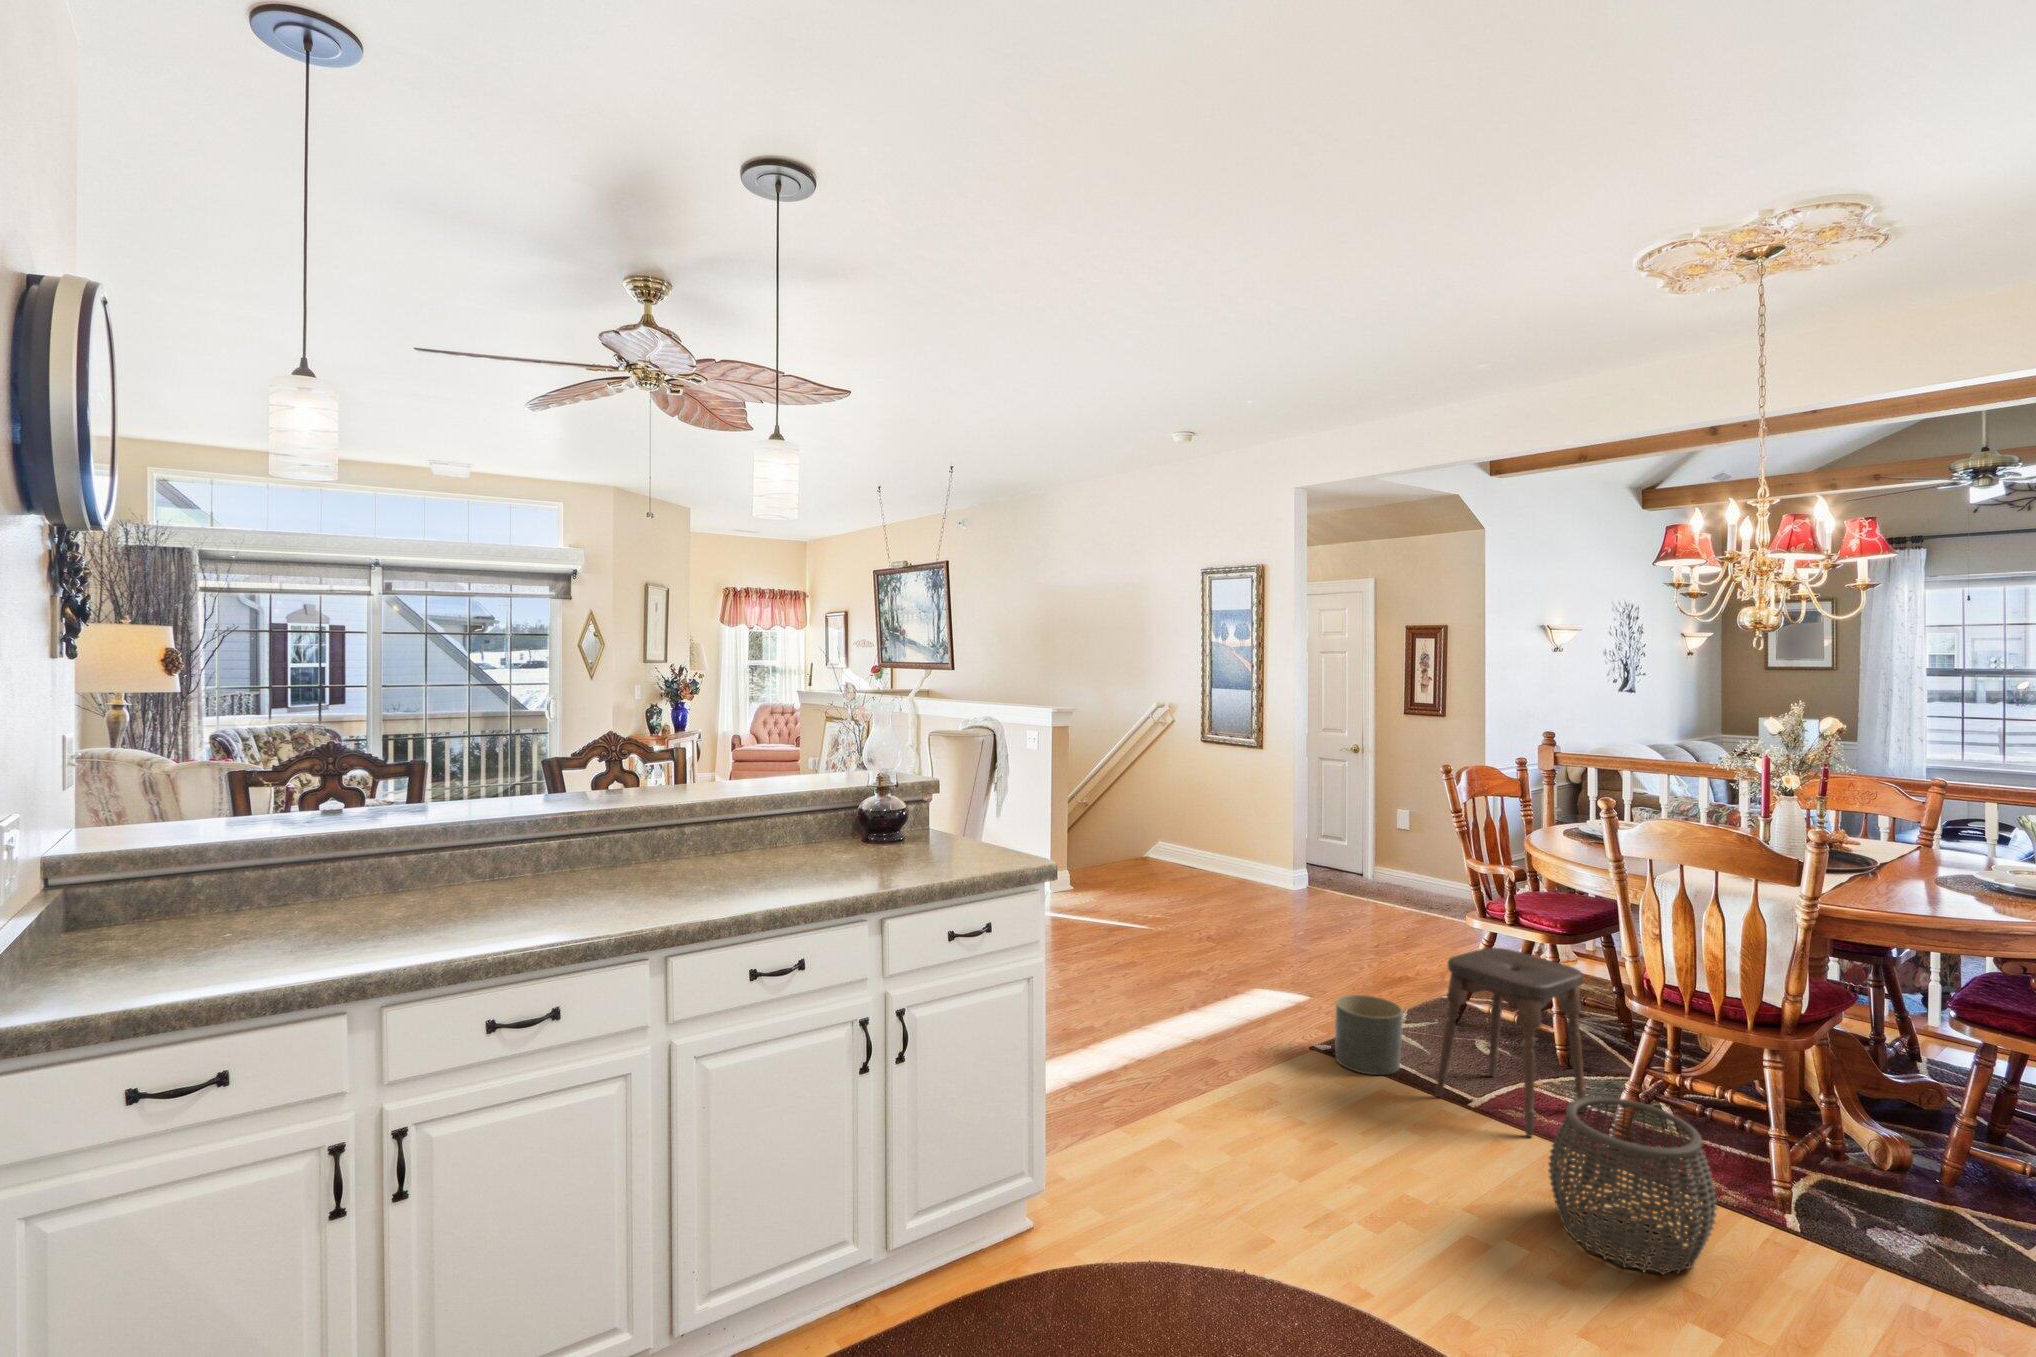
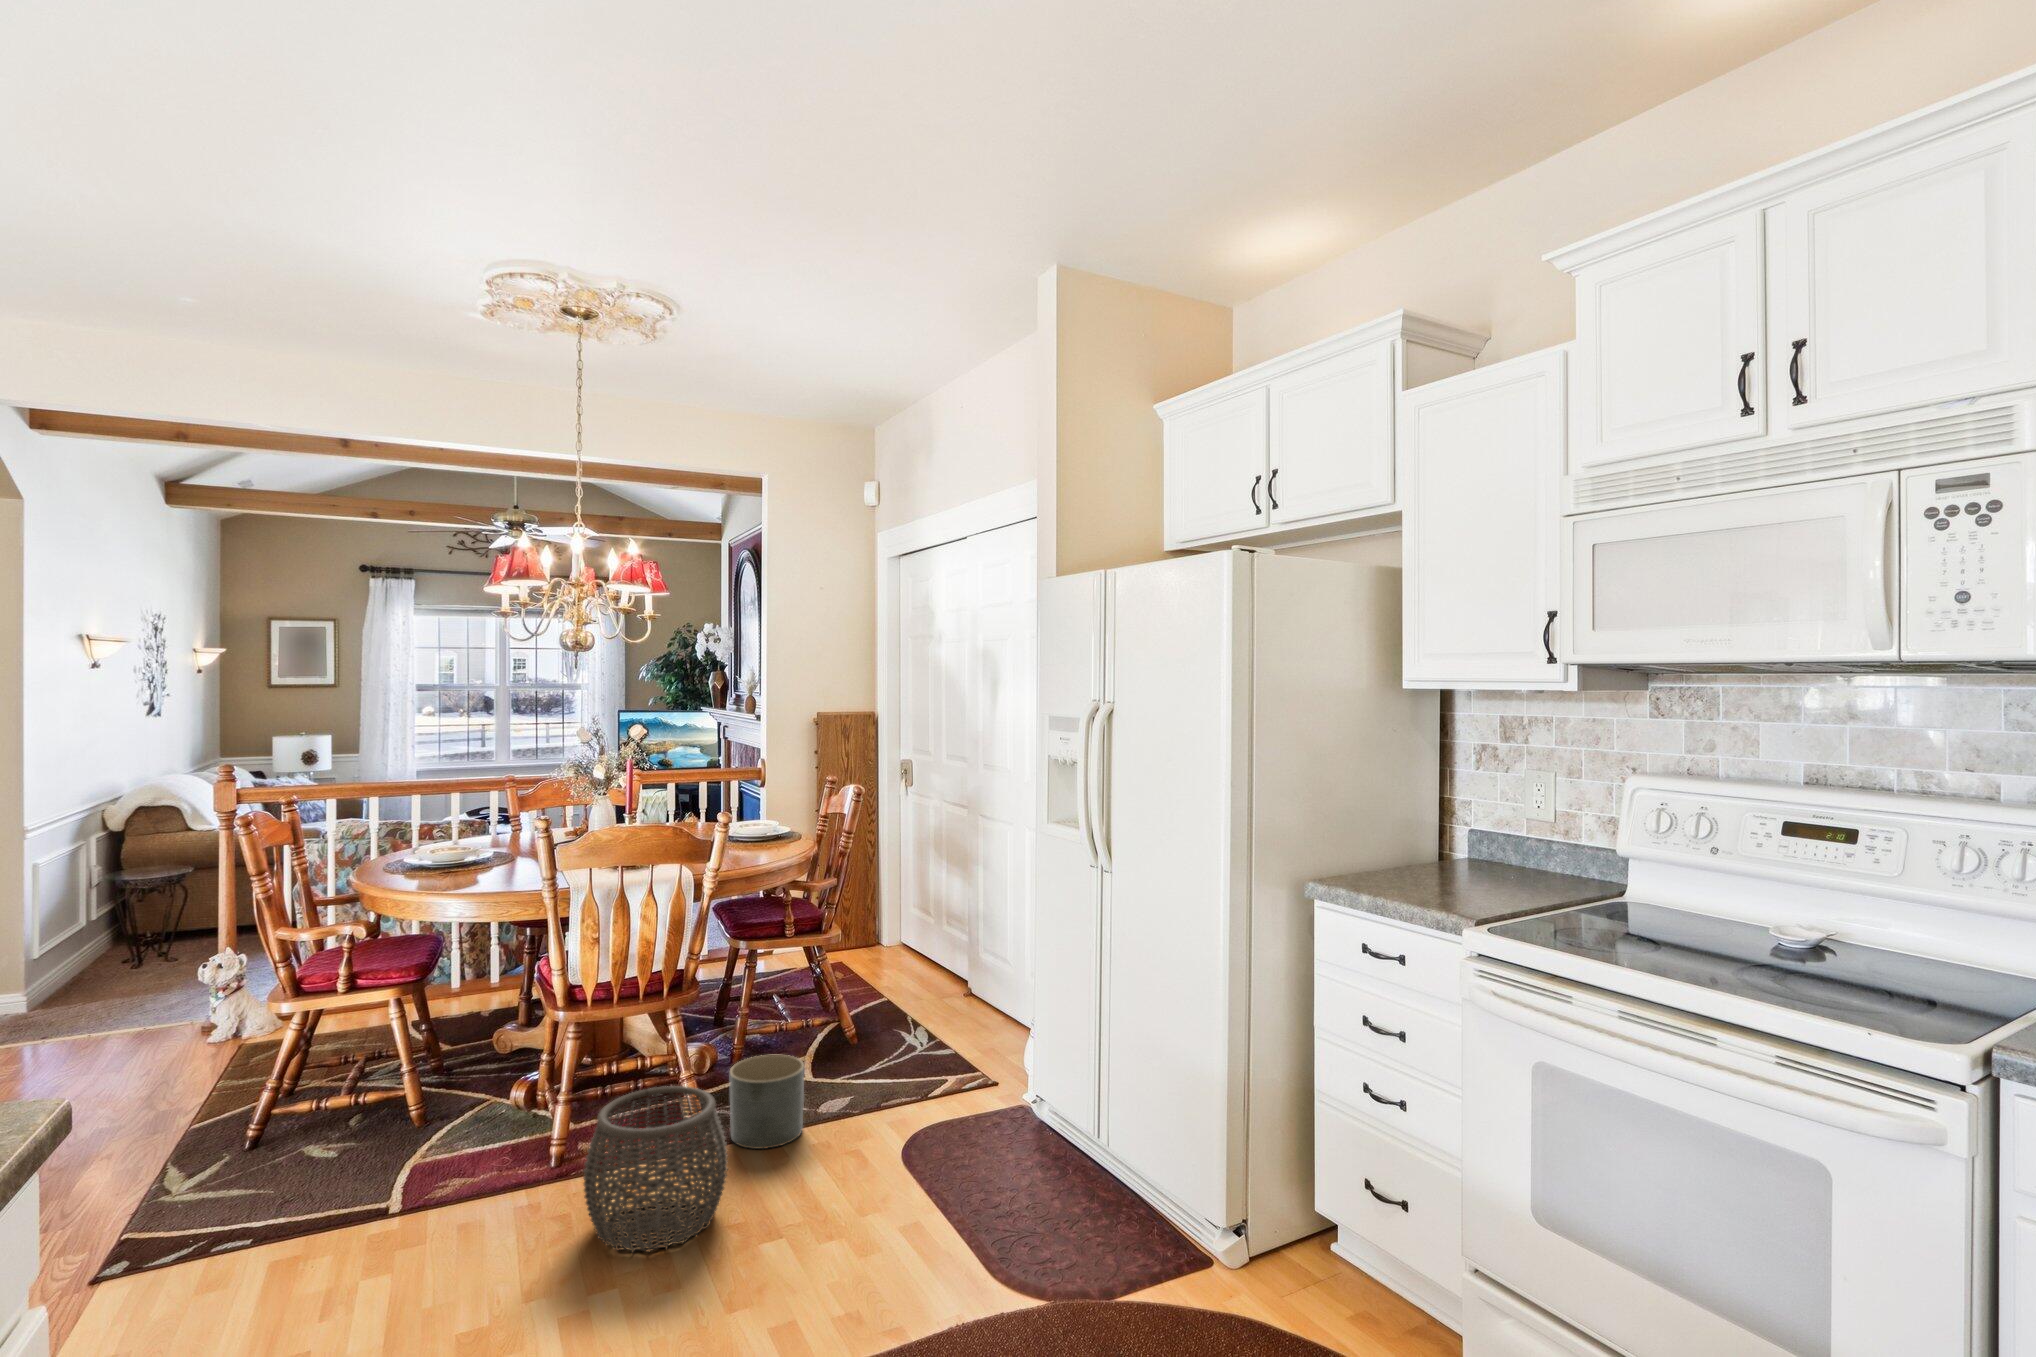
stool: present [1436,948,1586,1137] -> none [342,1003,493,1228]
planter: present [1335,995,1403,1075] -> present [730,1055,804,1149]

